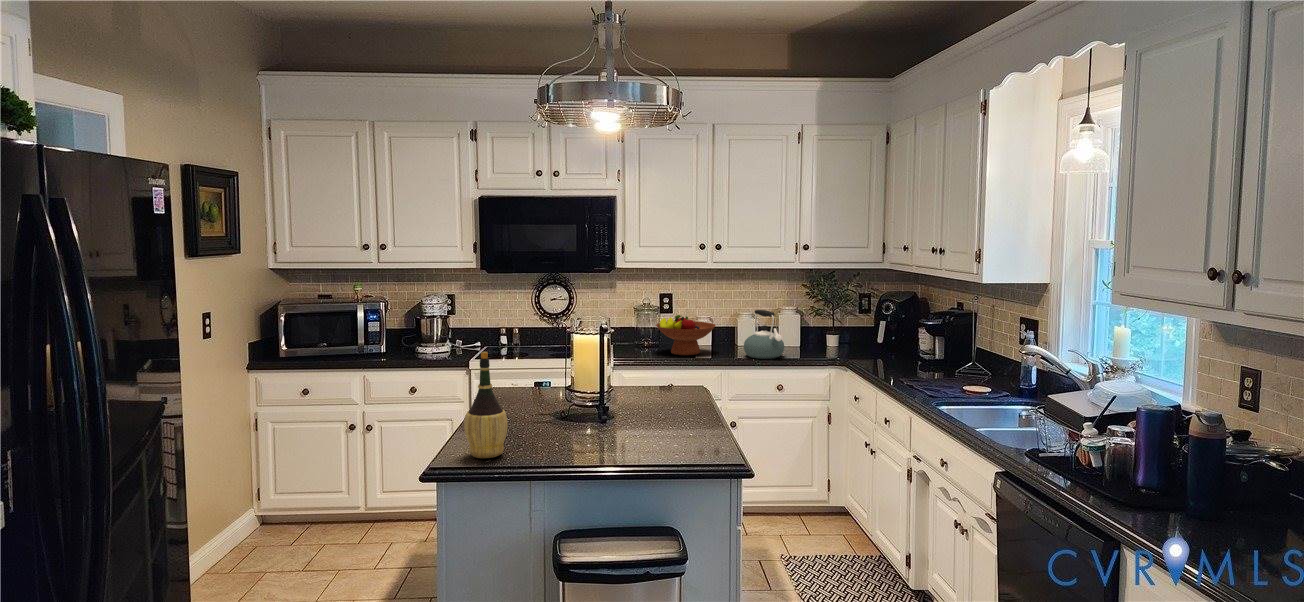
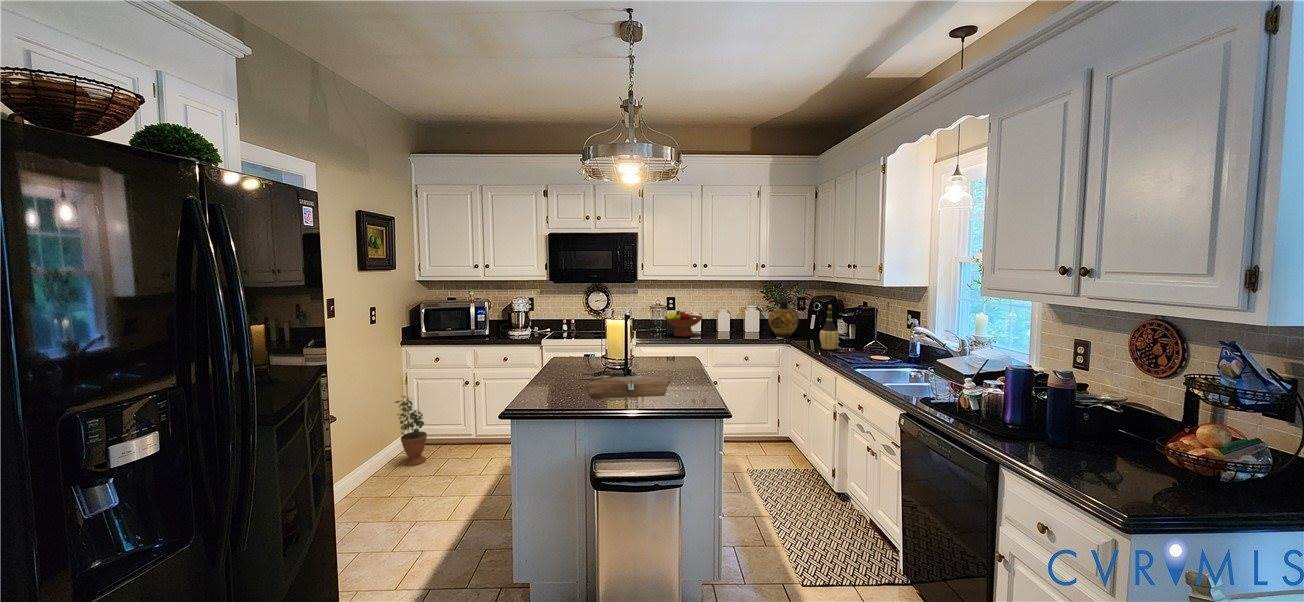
ceramic jug: none [816,299,863,355] -> present [768,300,799,337]
kettle: present [744,310,784,359] -> none [721,307,748,339]
wine bottle: present [464,352,508,458] -> present [820,305,839,350]
cutting board: none [545,416,666,452] -> present [587,375,669,399]
potted plant: none [239,447,290,555] -> present [395,396,427,466]

